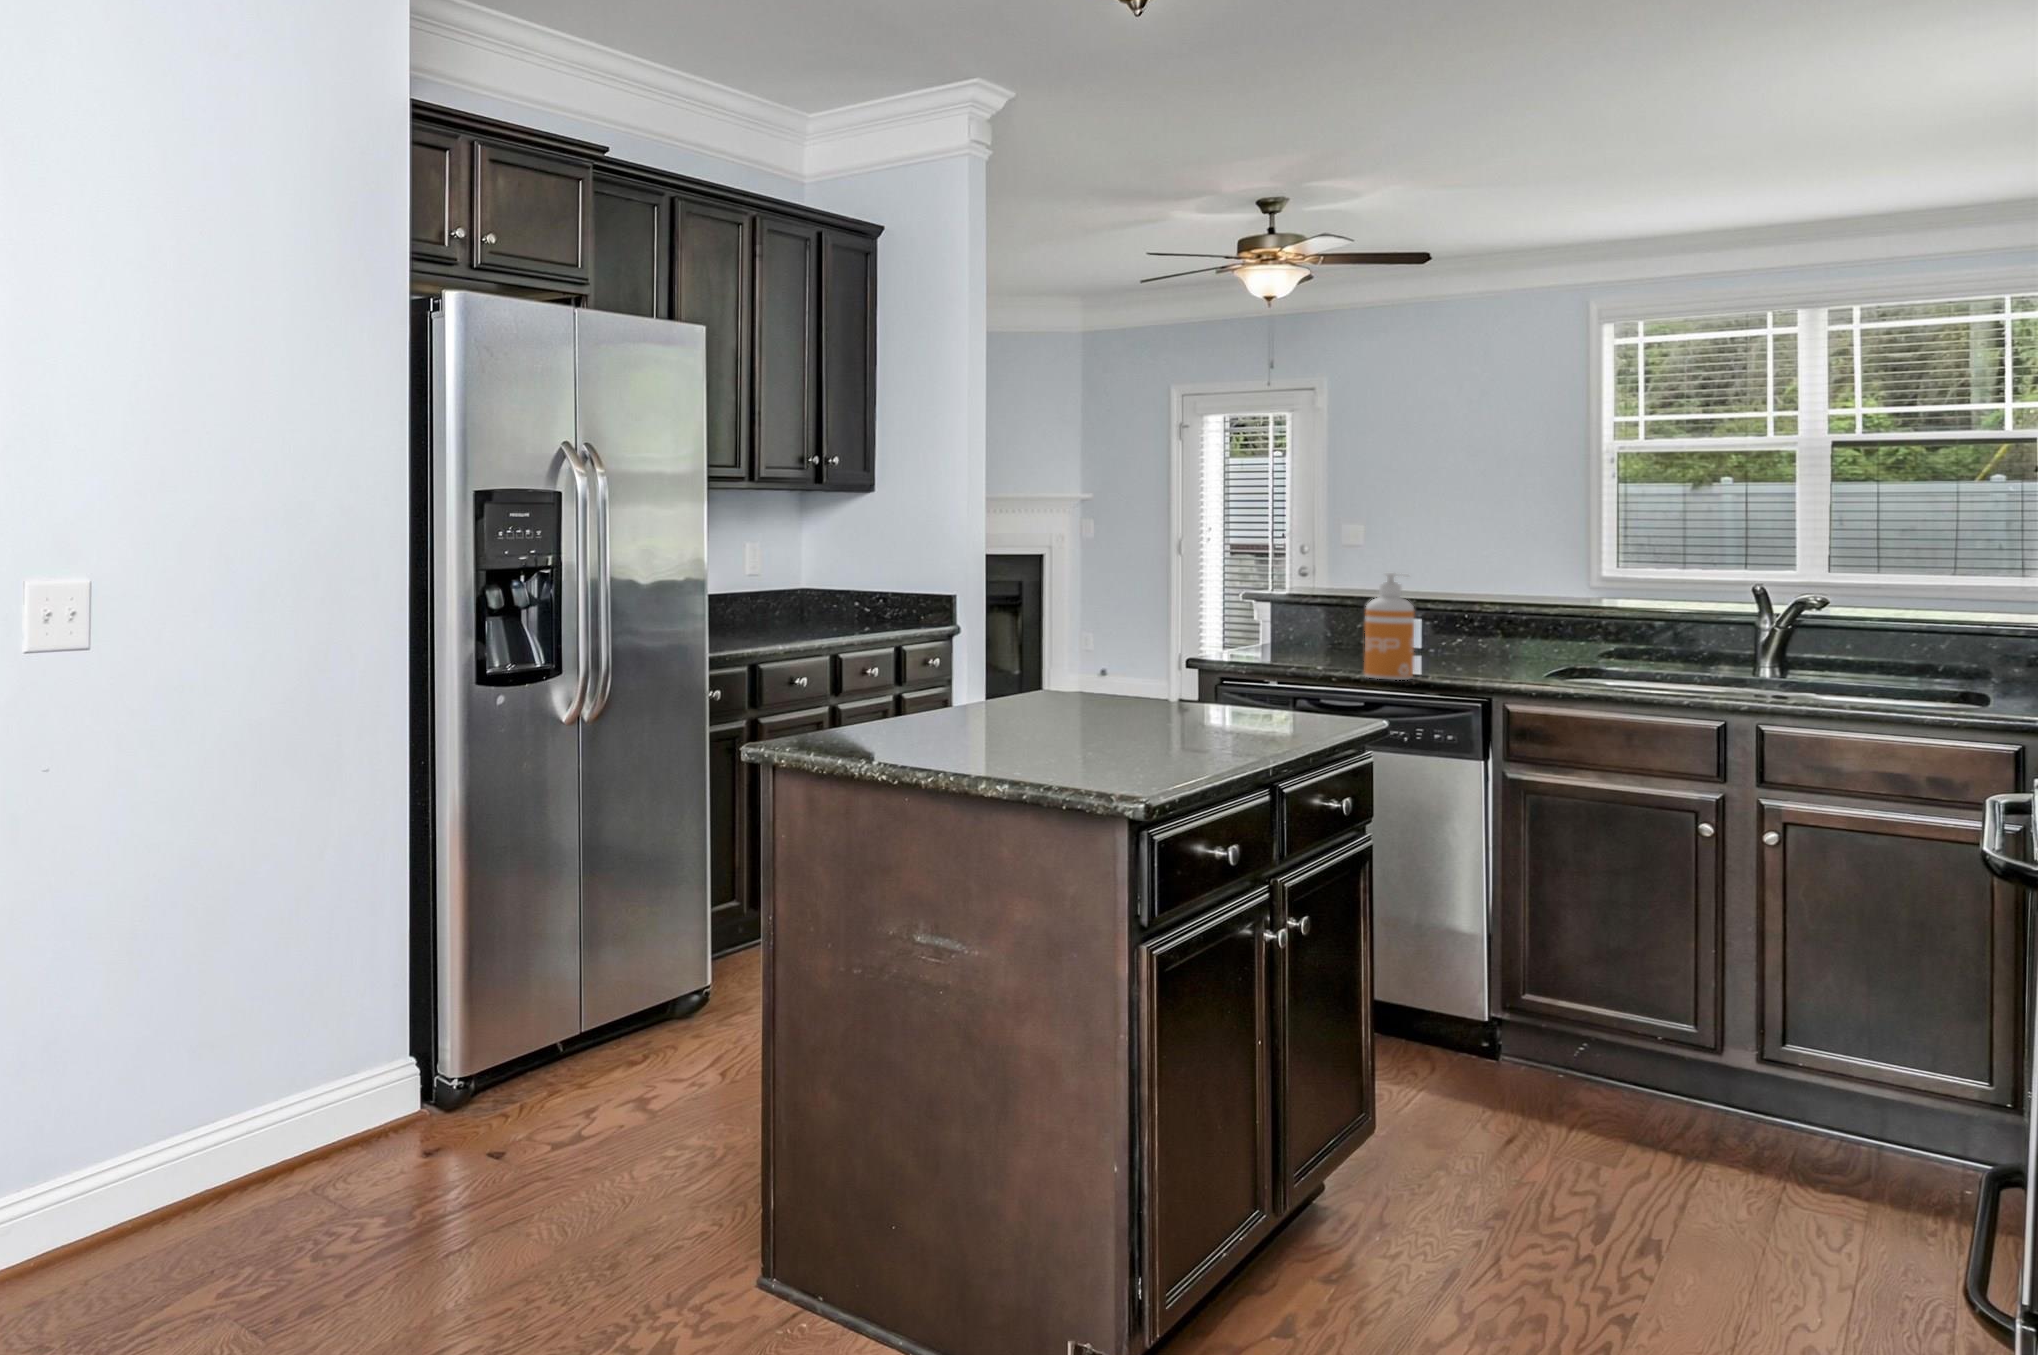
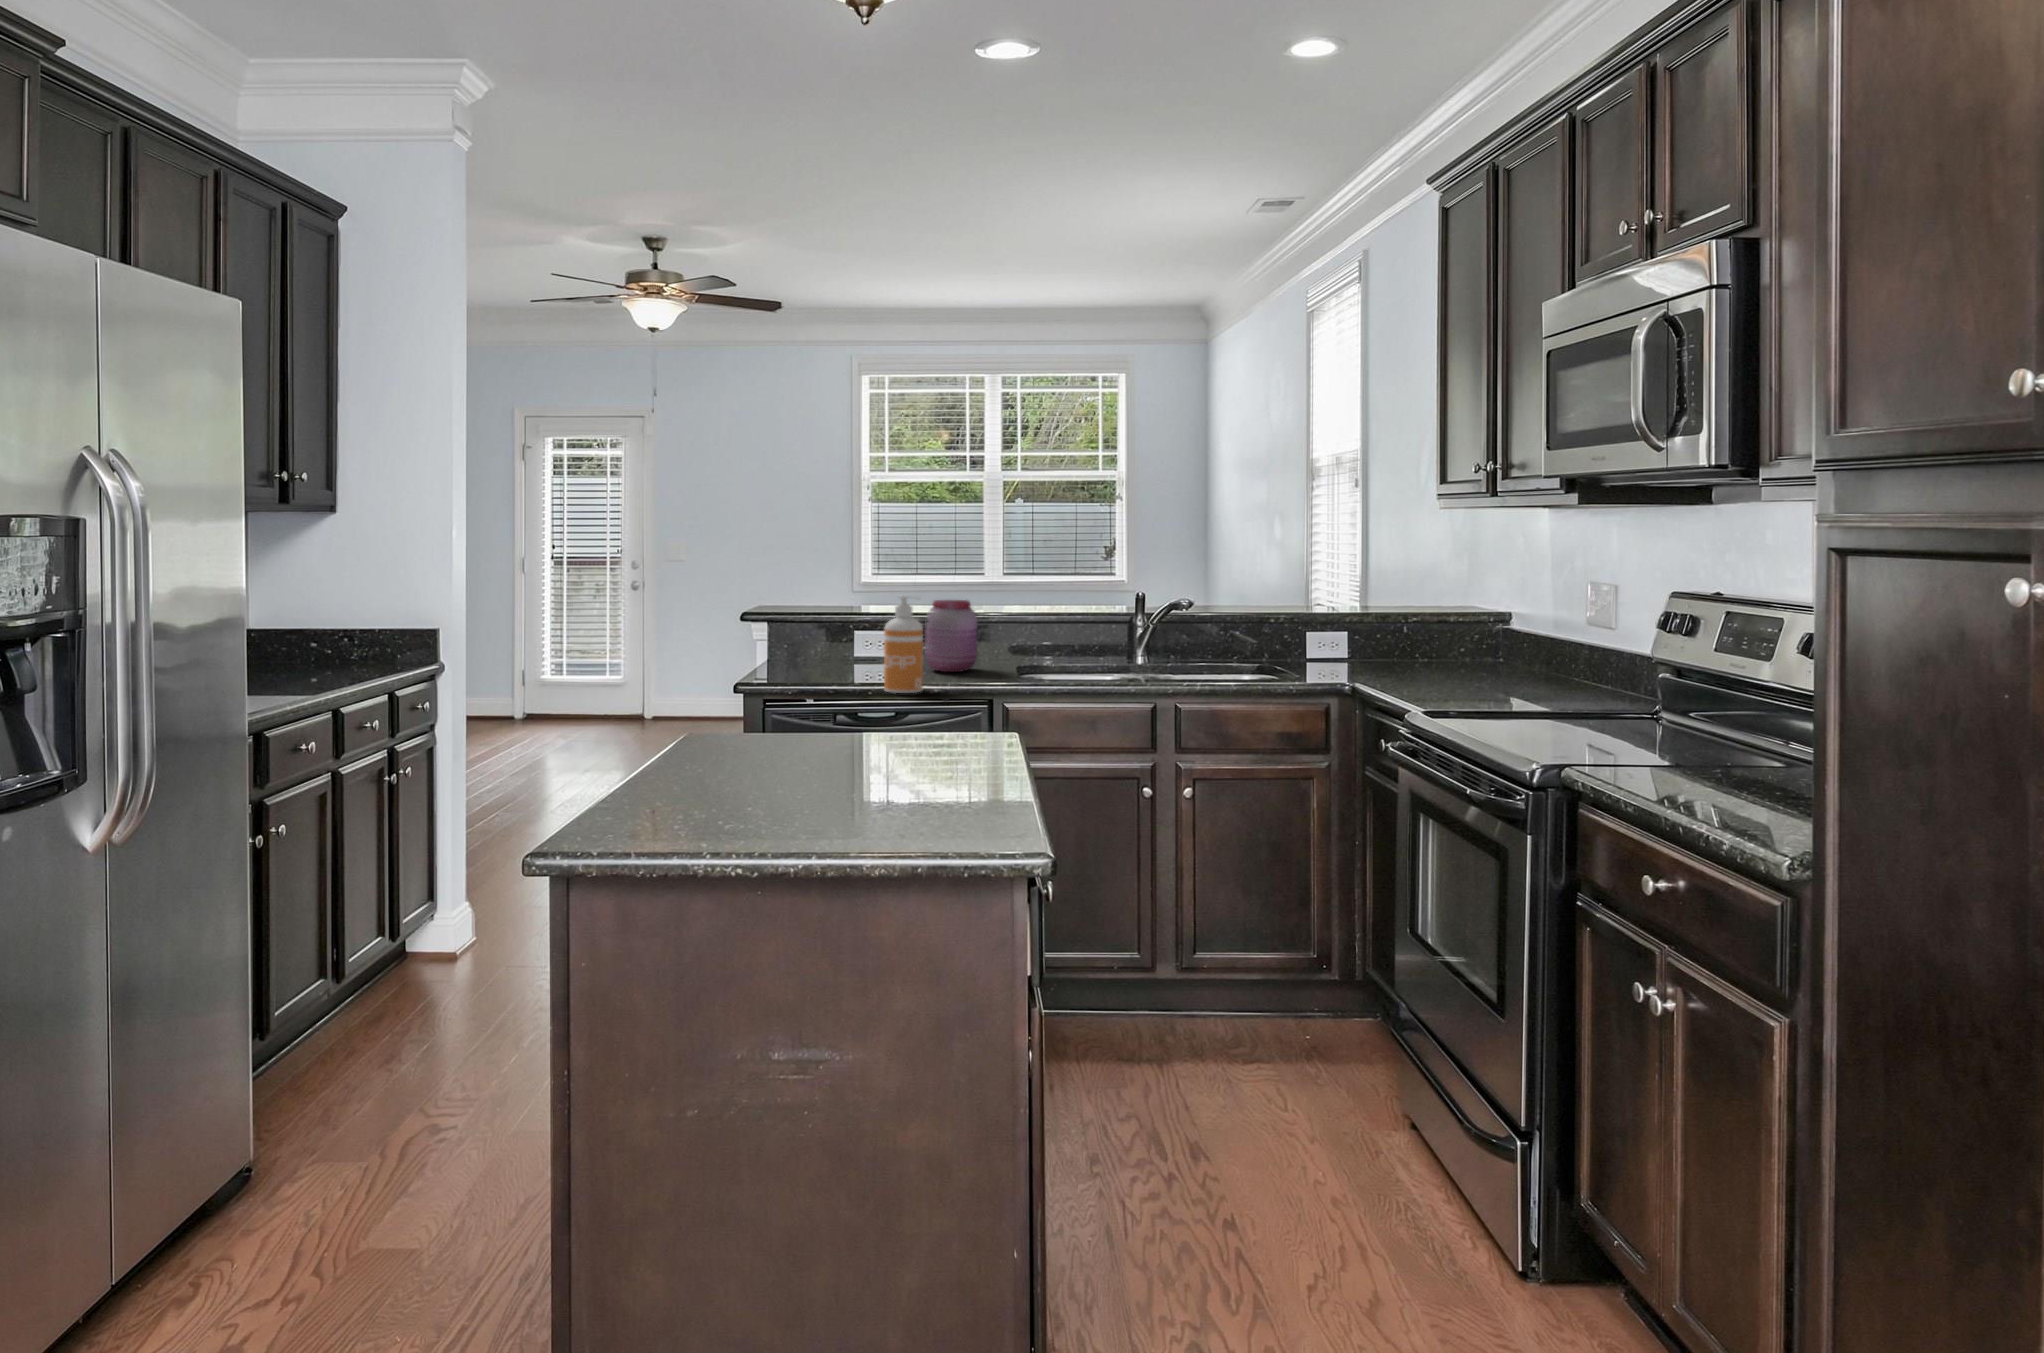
jar: none [1453,583,1525,666] -> present [925,600,977,672]

